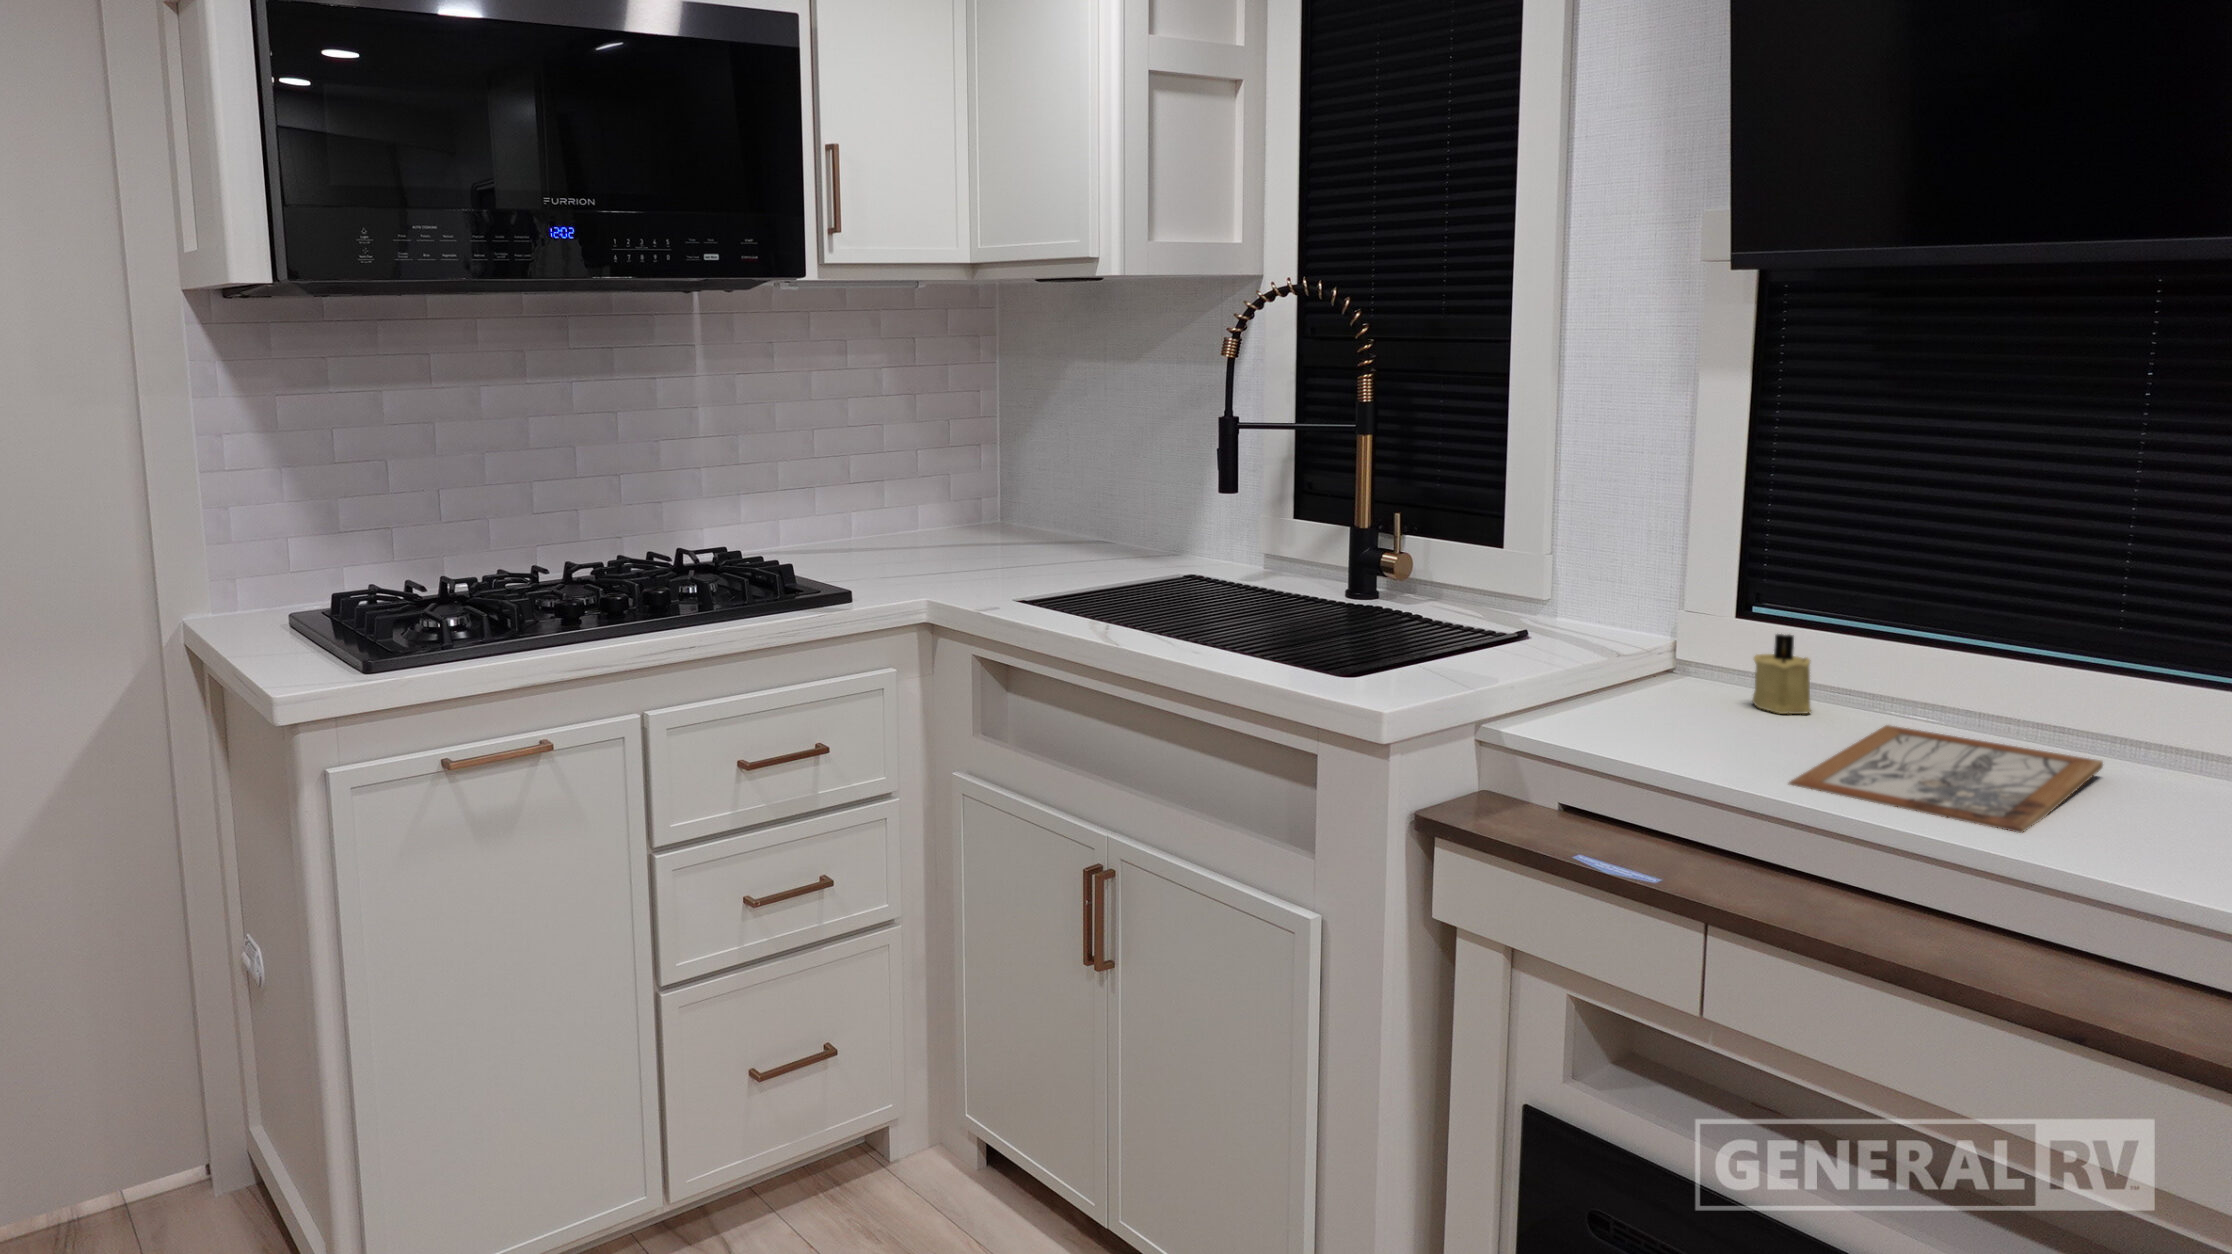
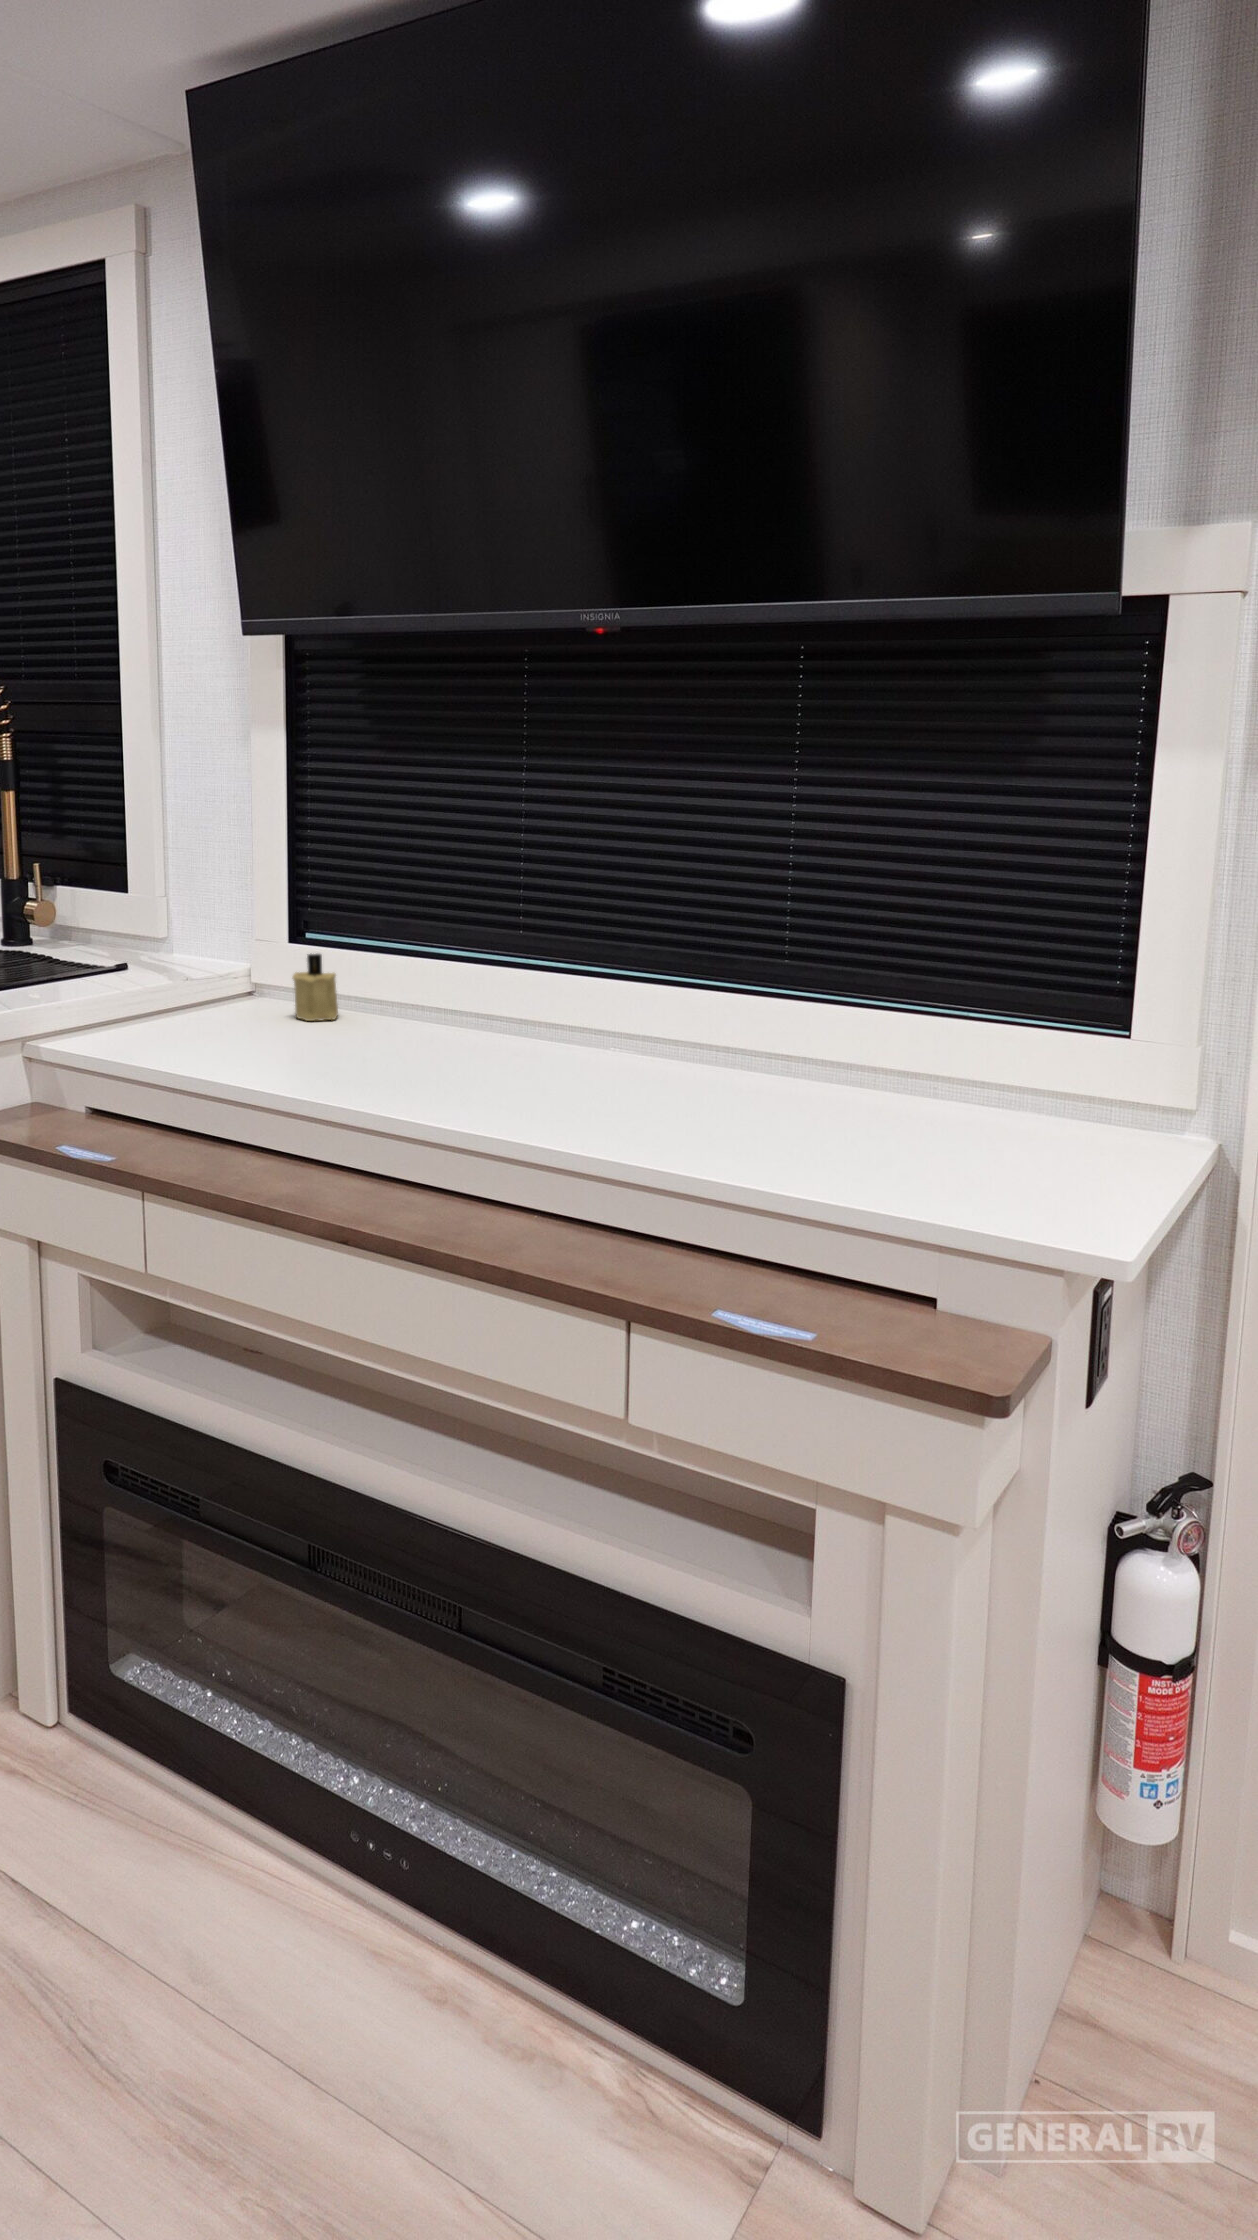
picture frame: present [1789,725,2103,833] -> none [244,1023,503,1094]

